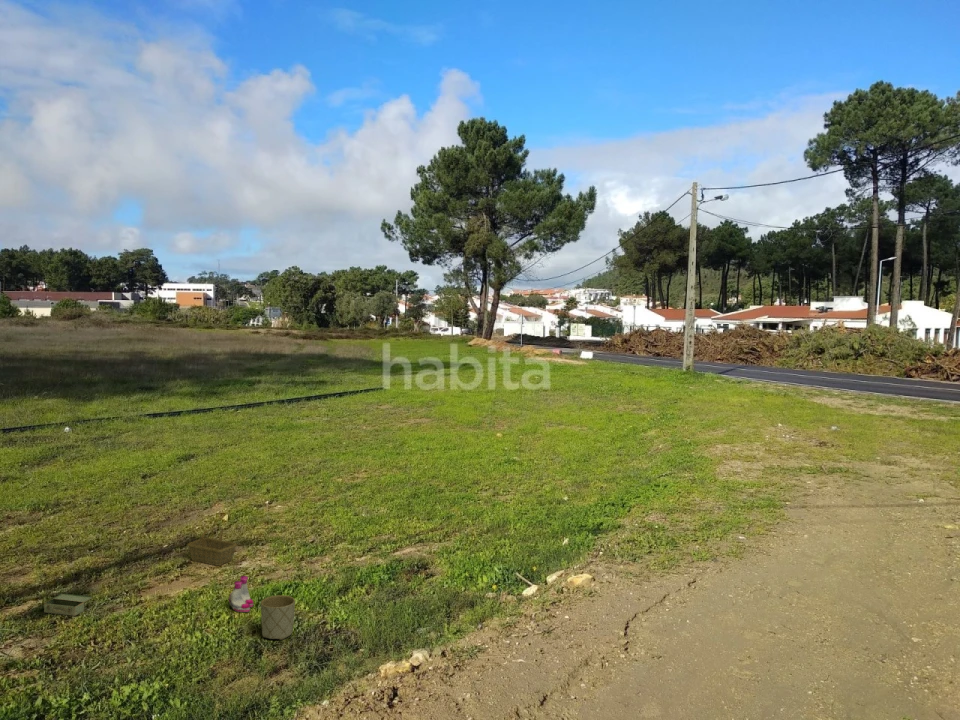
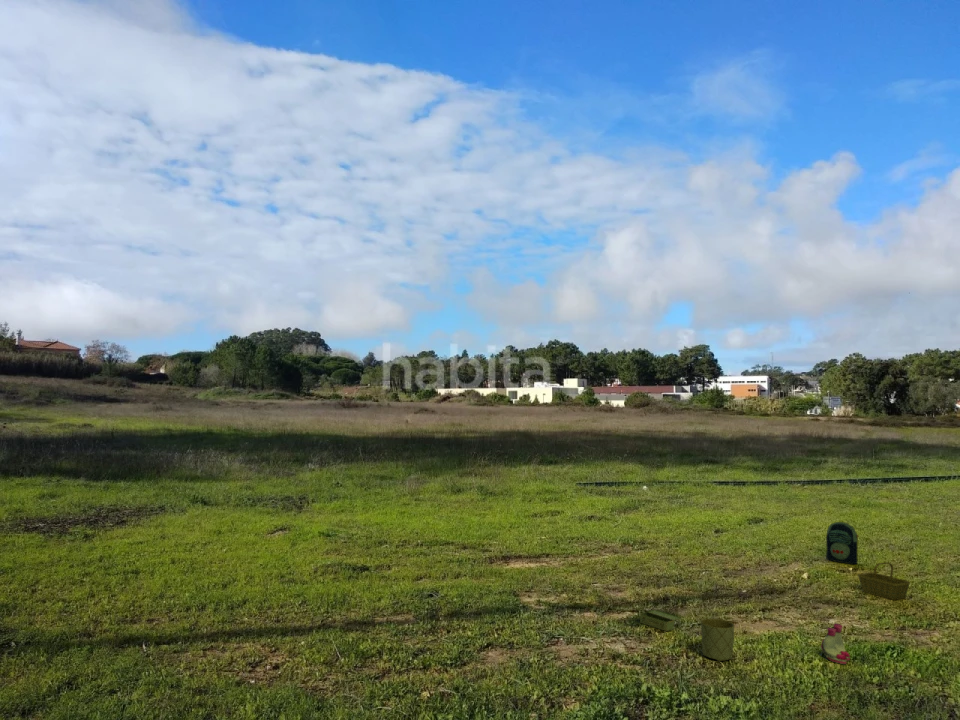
backpack: none [247,460,275,497] -> present [826,522,858,564]
basket: present [188,527,236,566] -> present [858,563,910,600]
planter: present [261,595,295,640] -> present [701,618,735,661]

